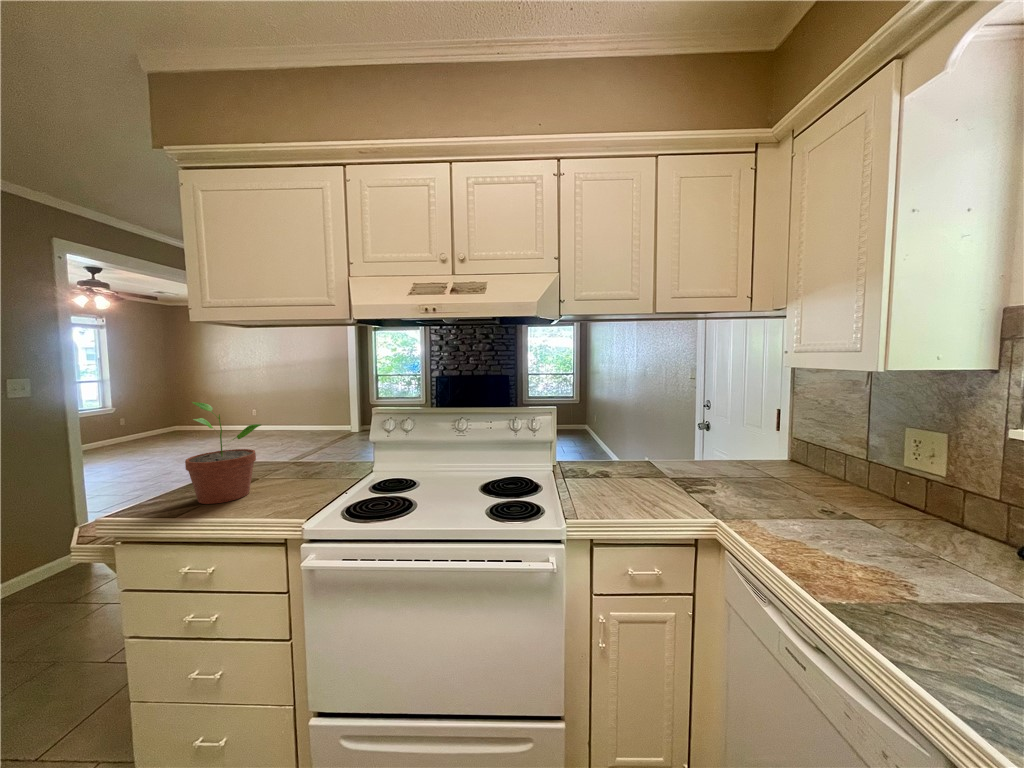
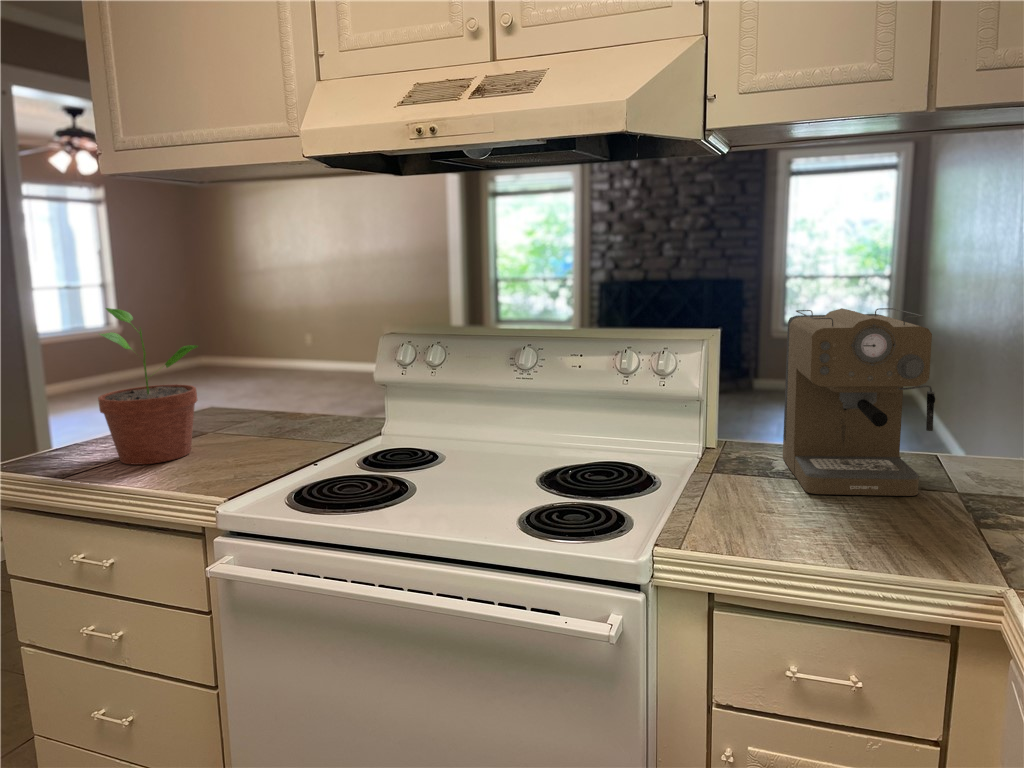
coffee maker: none [590,398,659,485] -> present [783,308,935,496]

